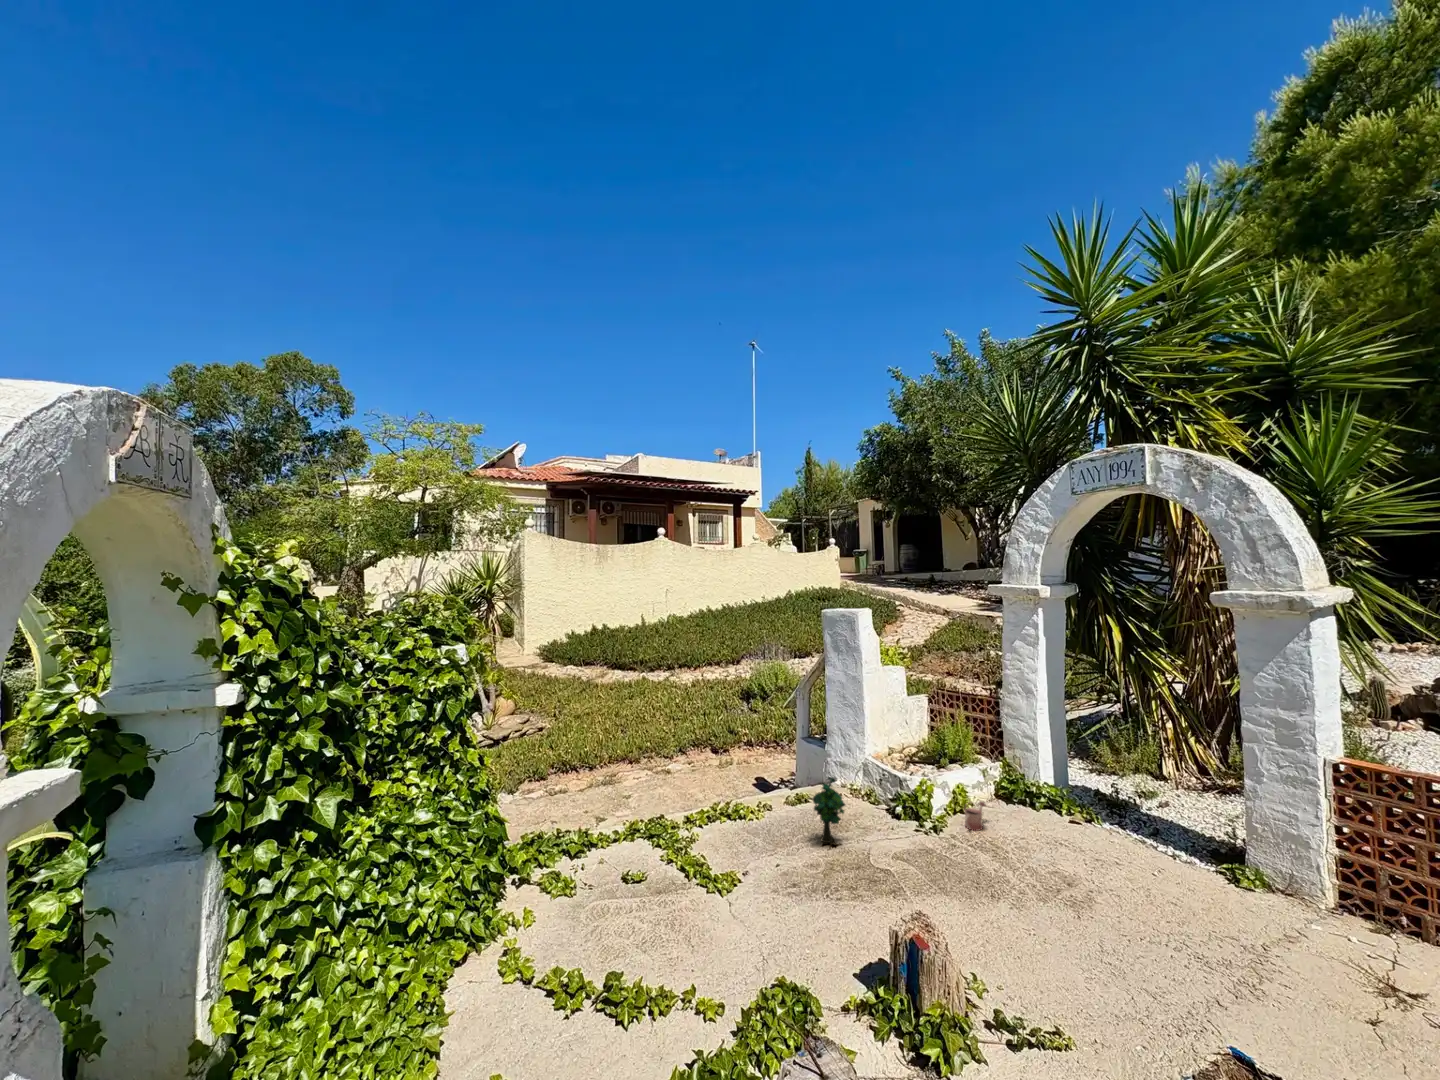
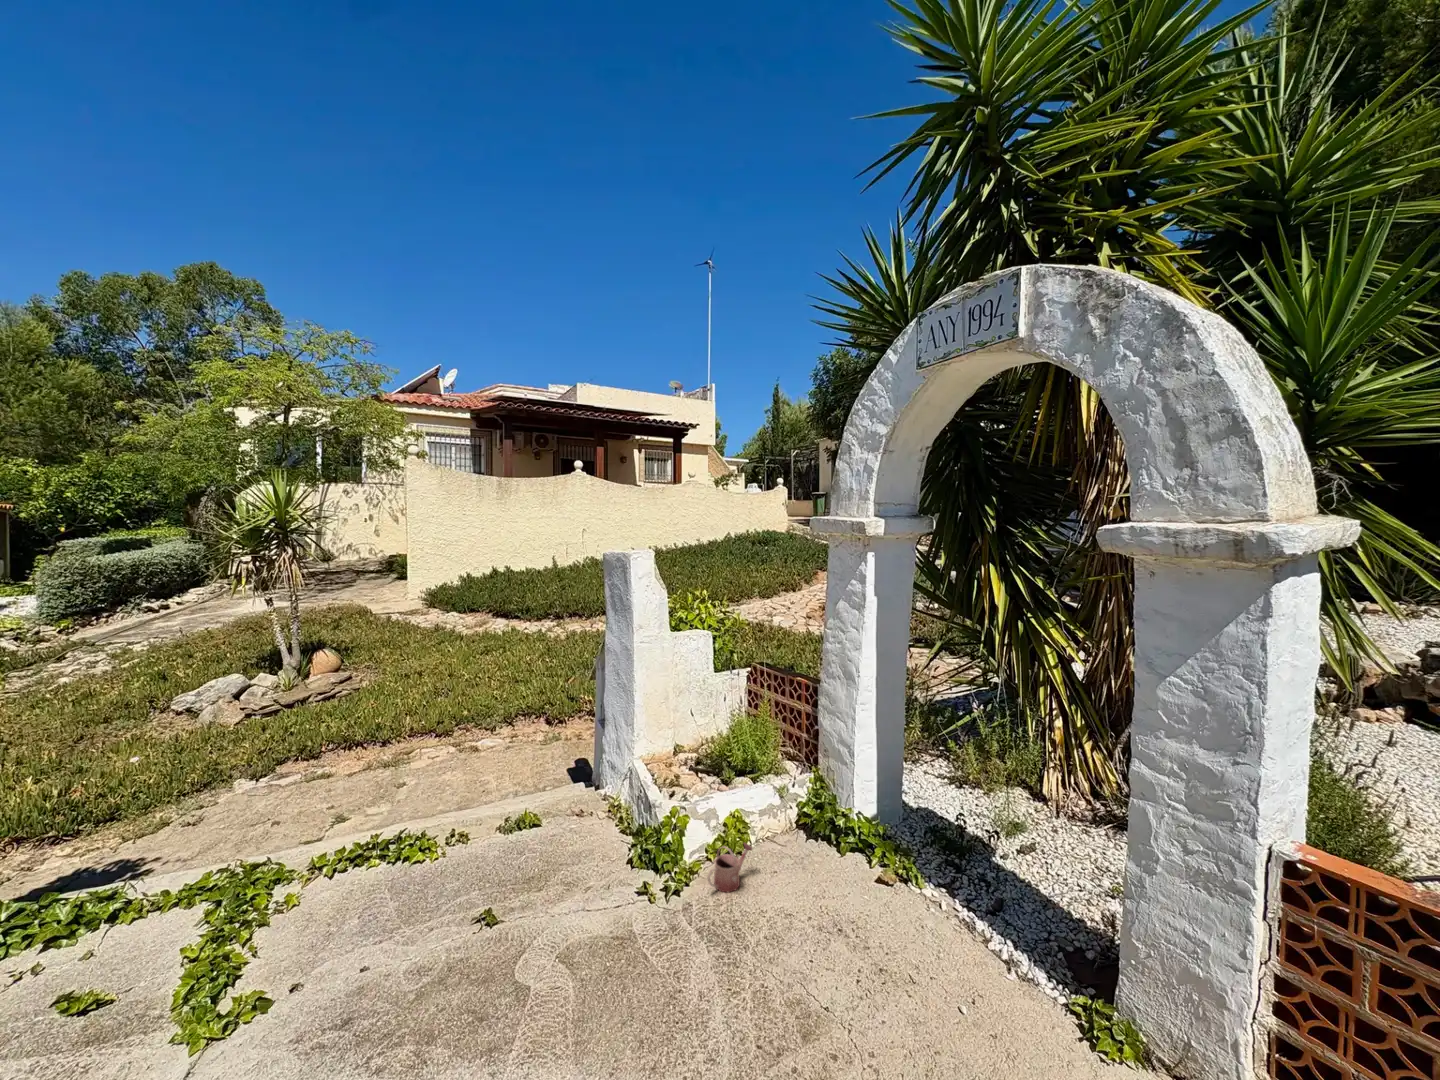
decorative plant: present [811,777,845,843] -> none [454,810,514,913]

